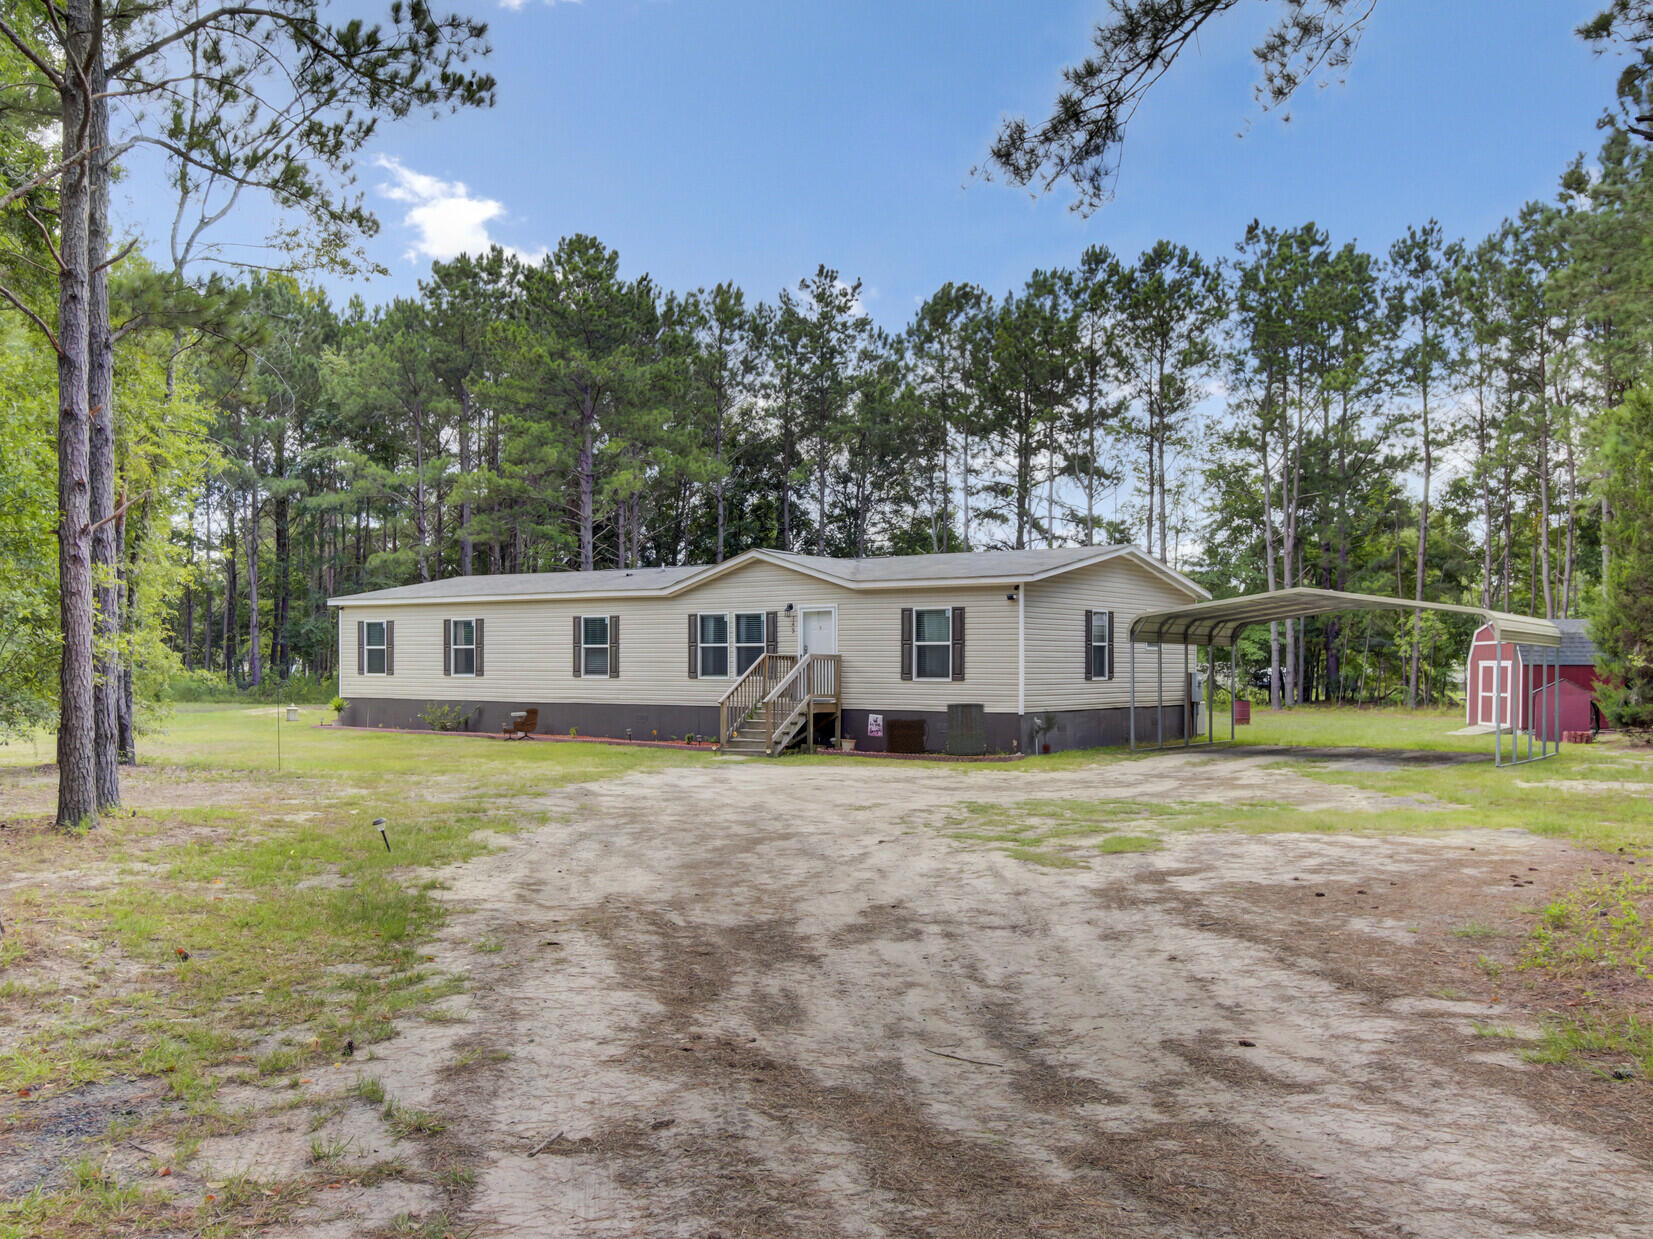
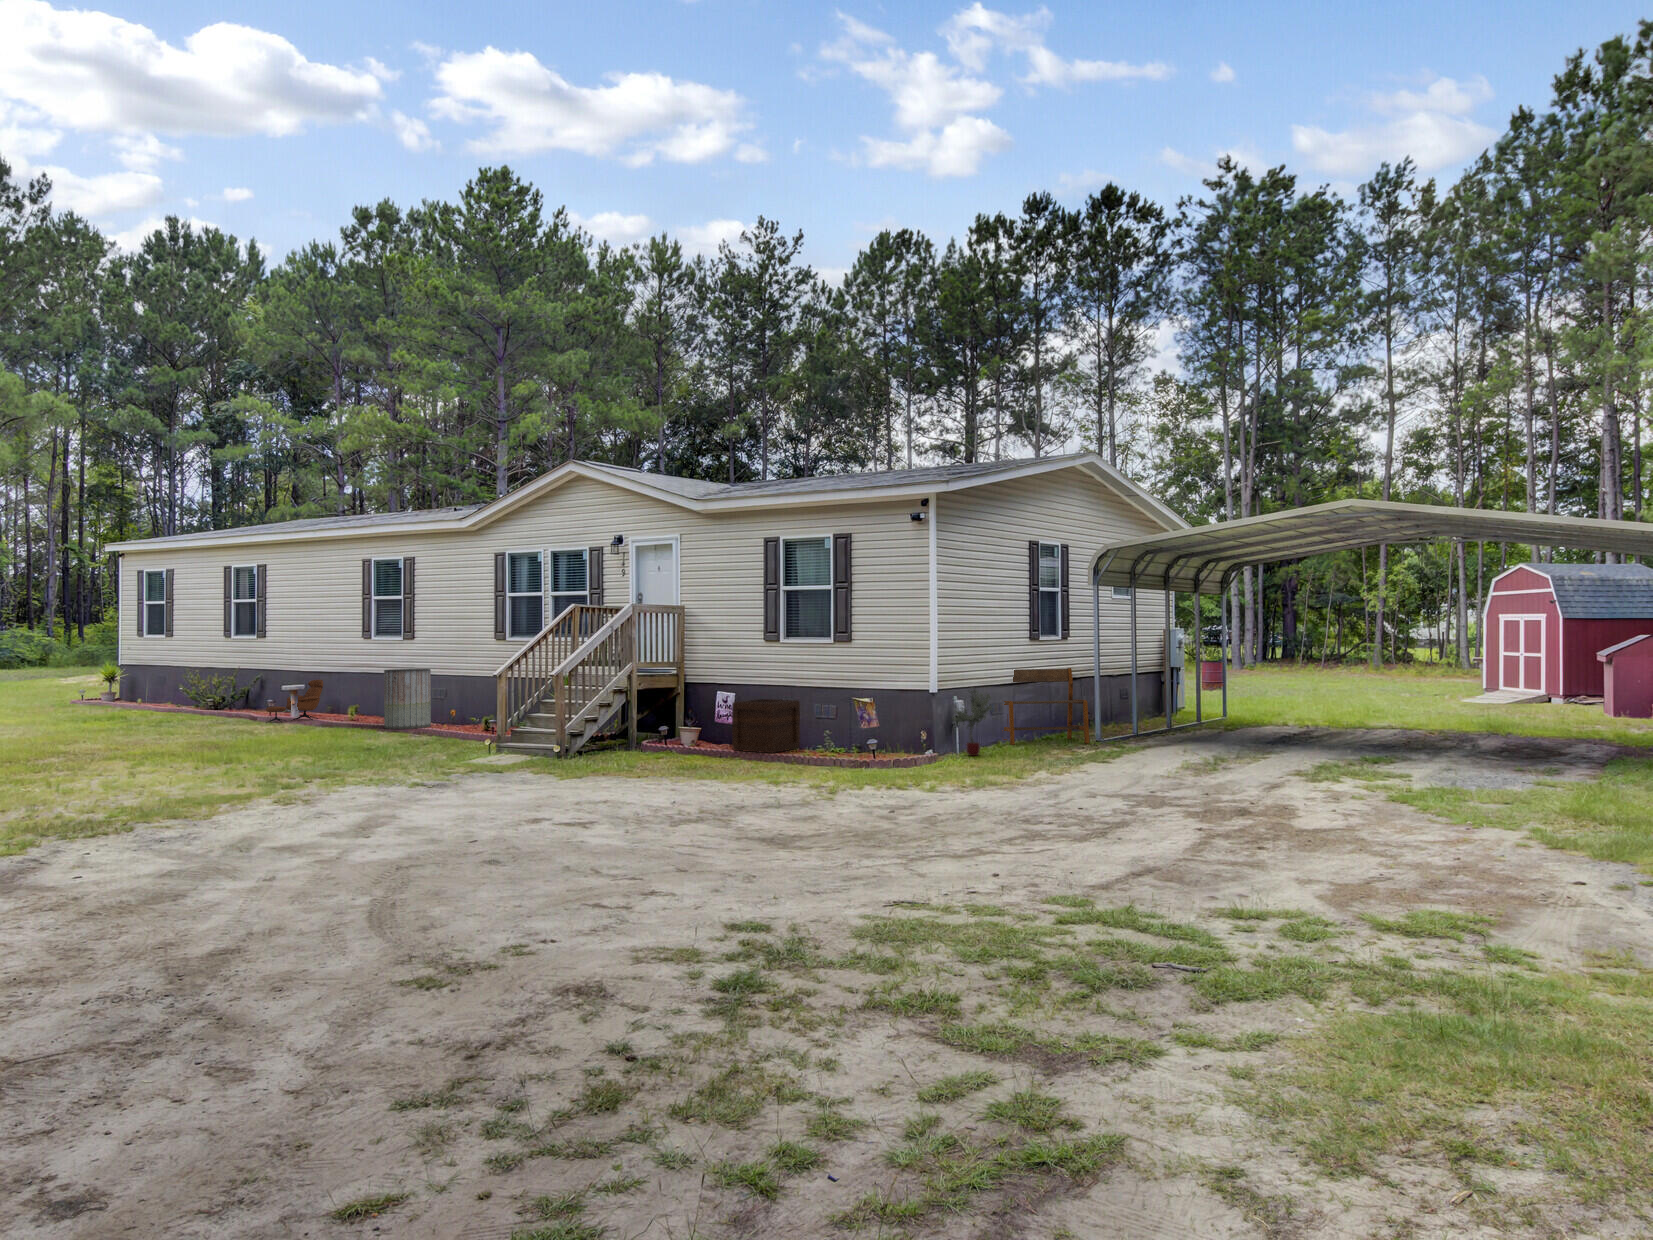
bench: none [1063,696,1122,747] -> present [1002,668,1089,745]
trash can: present [947,703,985,756] -> present [384,669,431,729]

